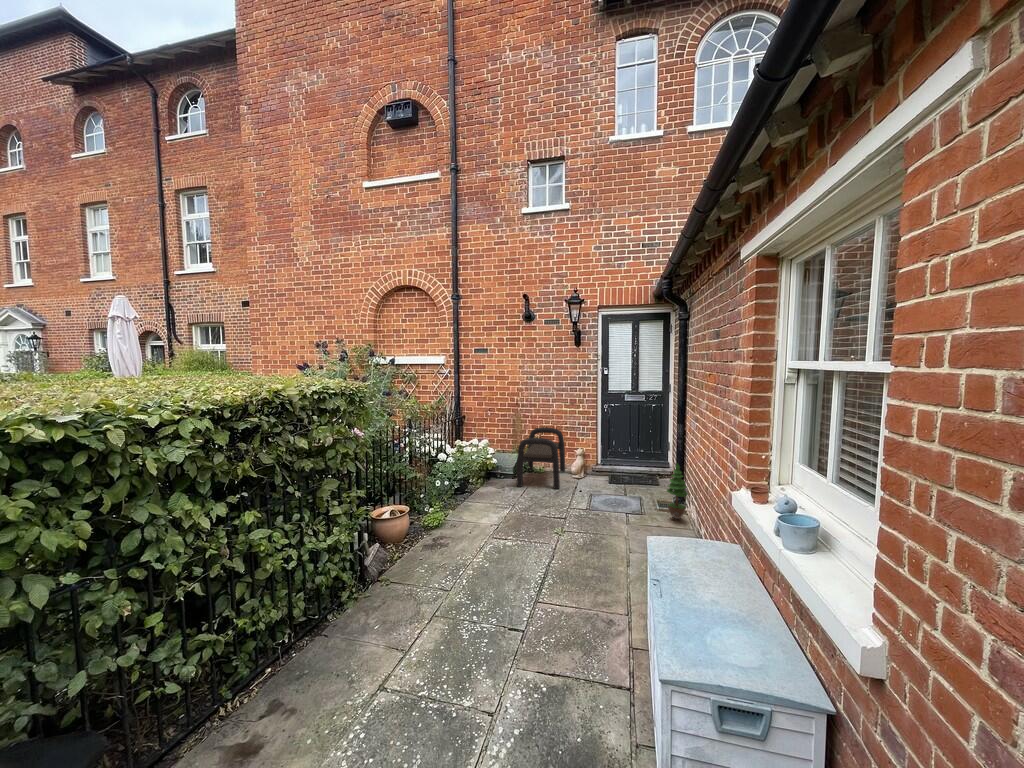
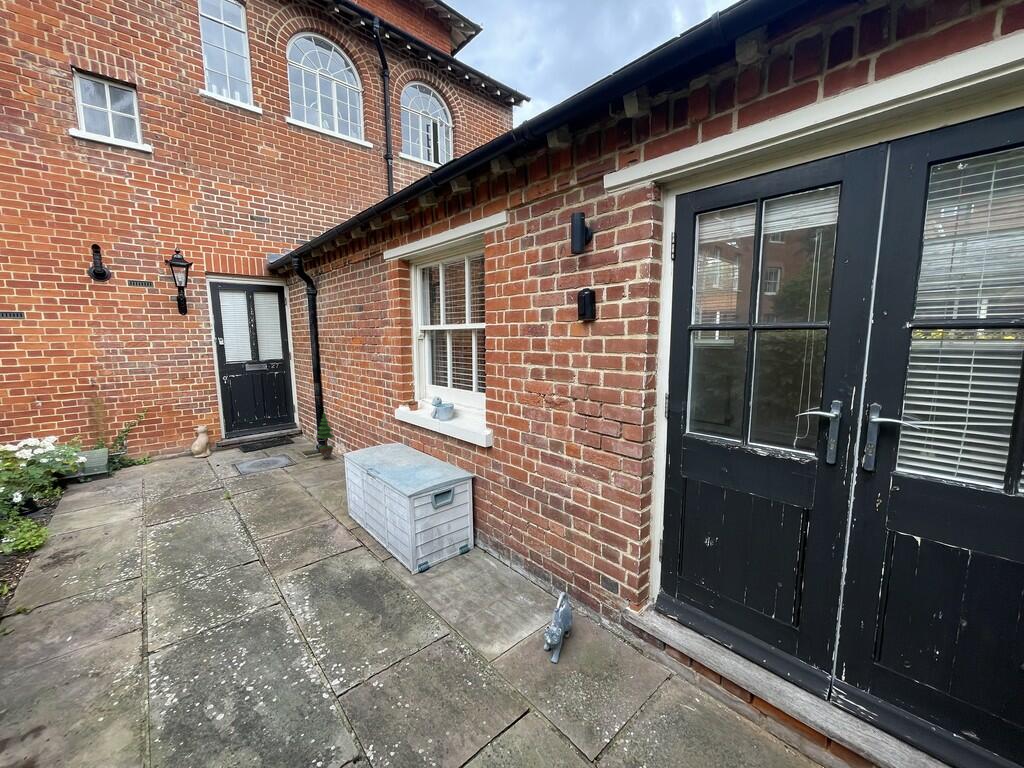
bench: present [517,428,565,489] -> none [120,409,191,481]

